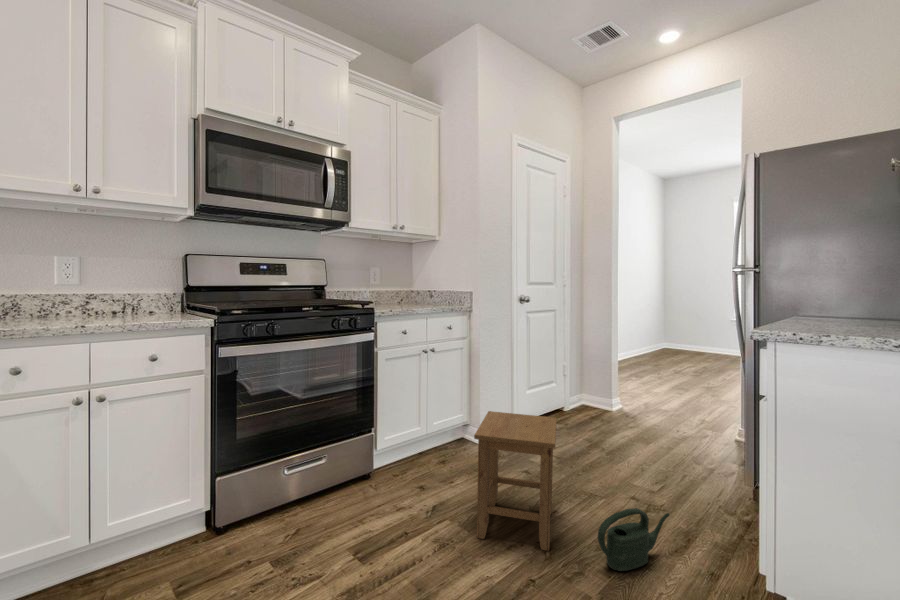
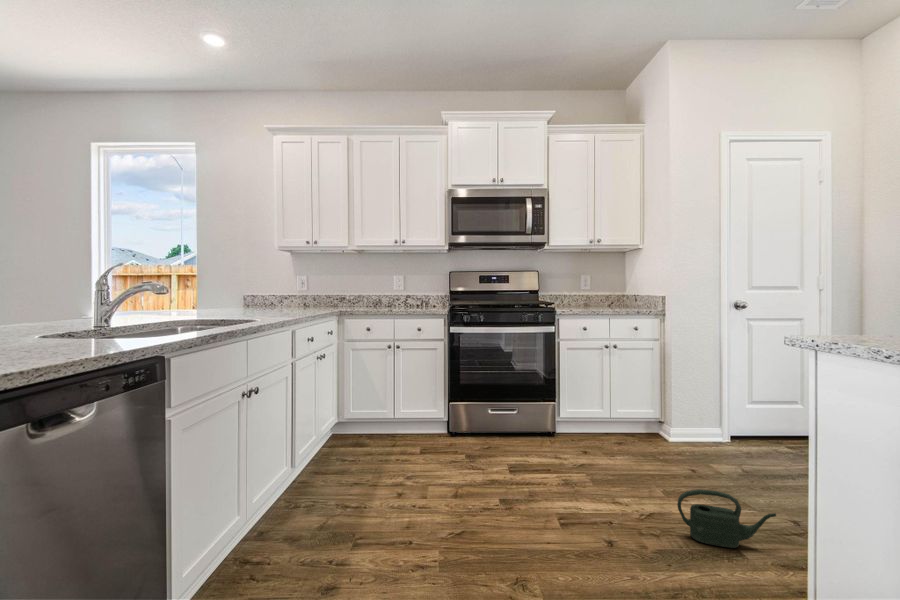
stool: present [474,411,557,551] -> none [592,395,688,511]

